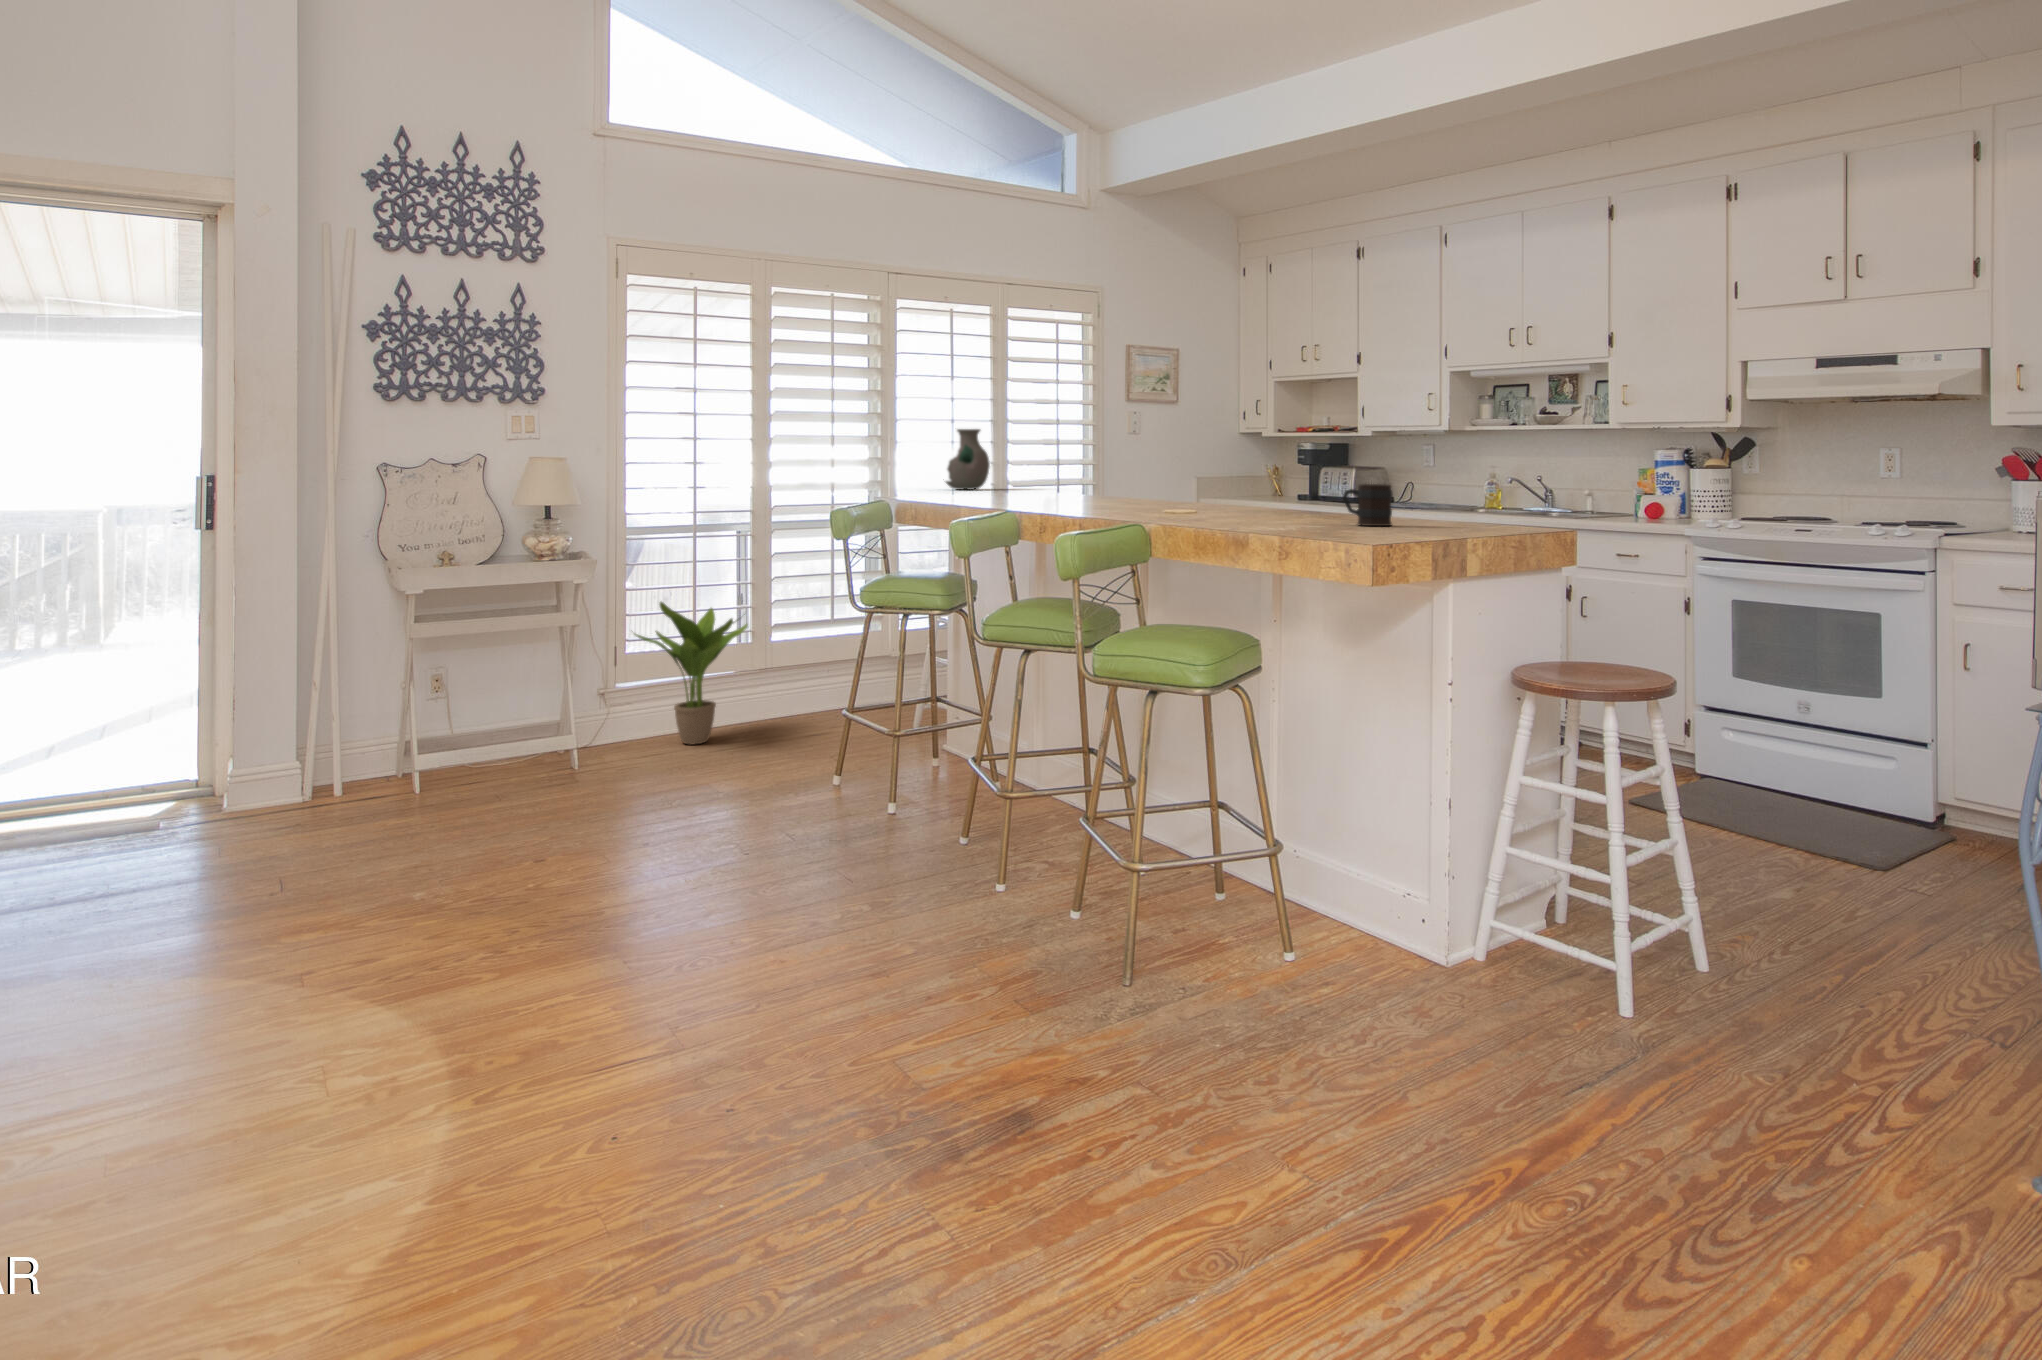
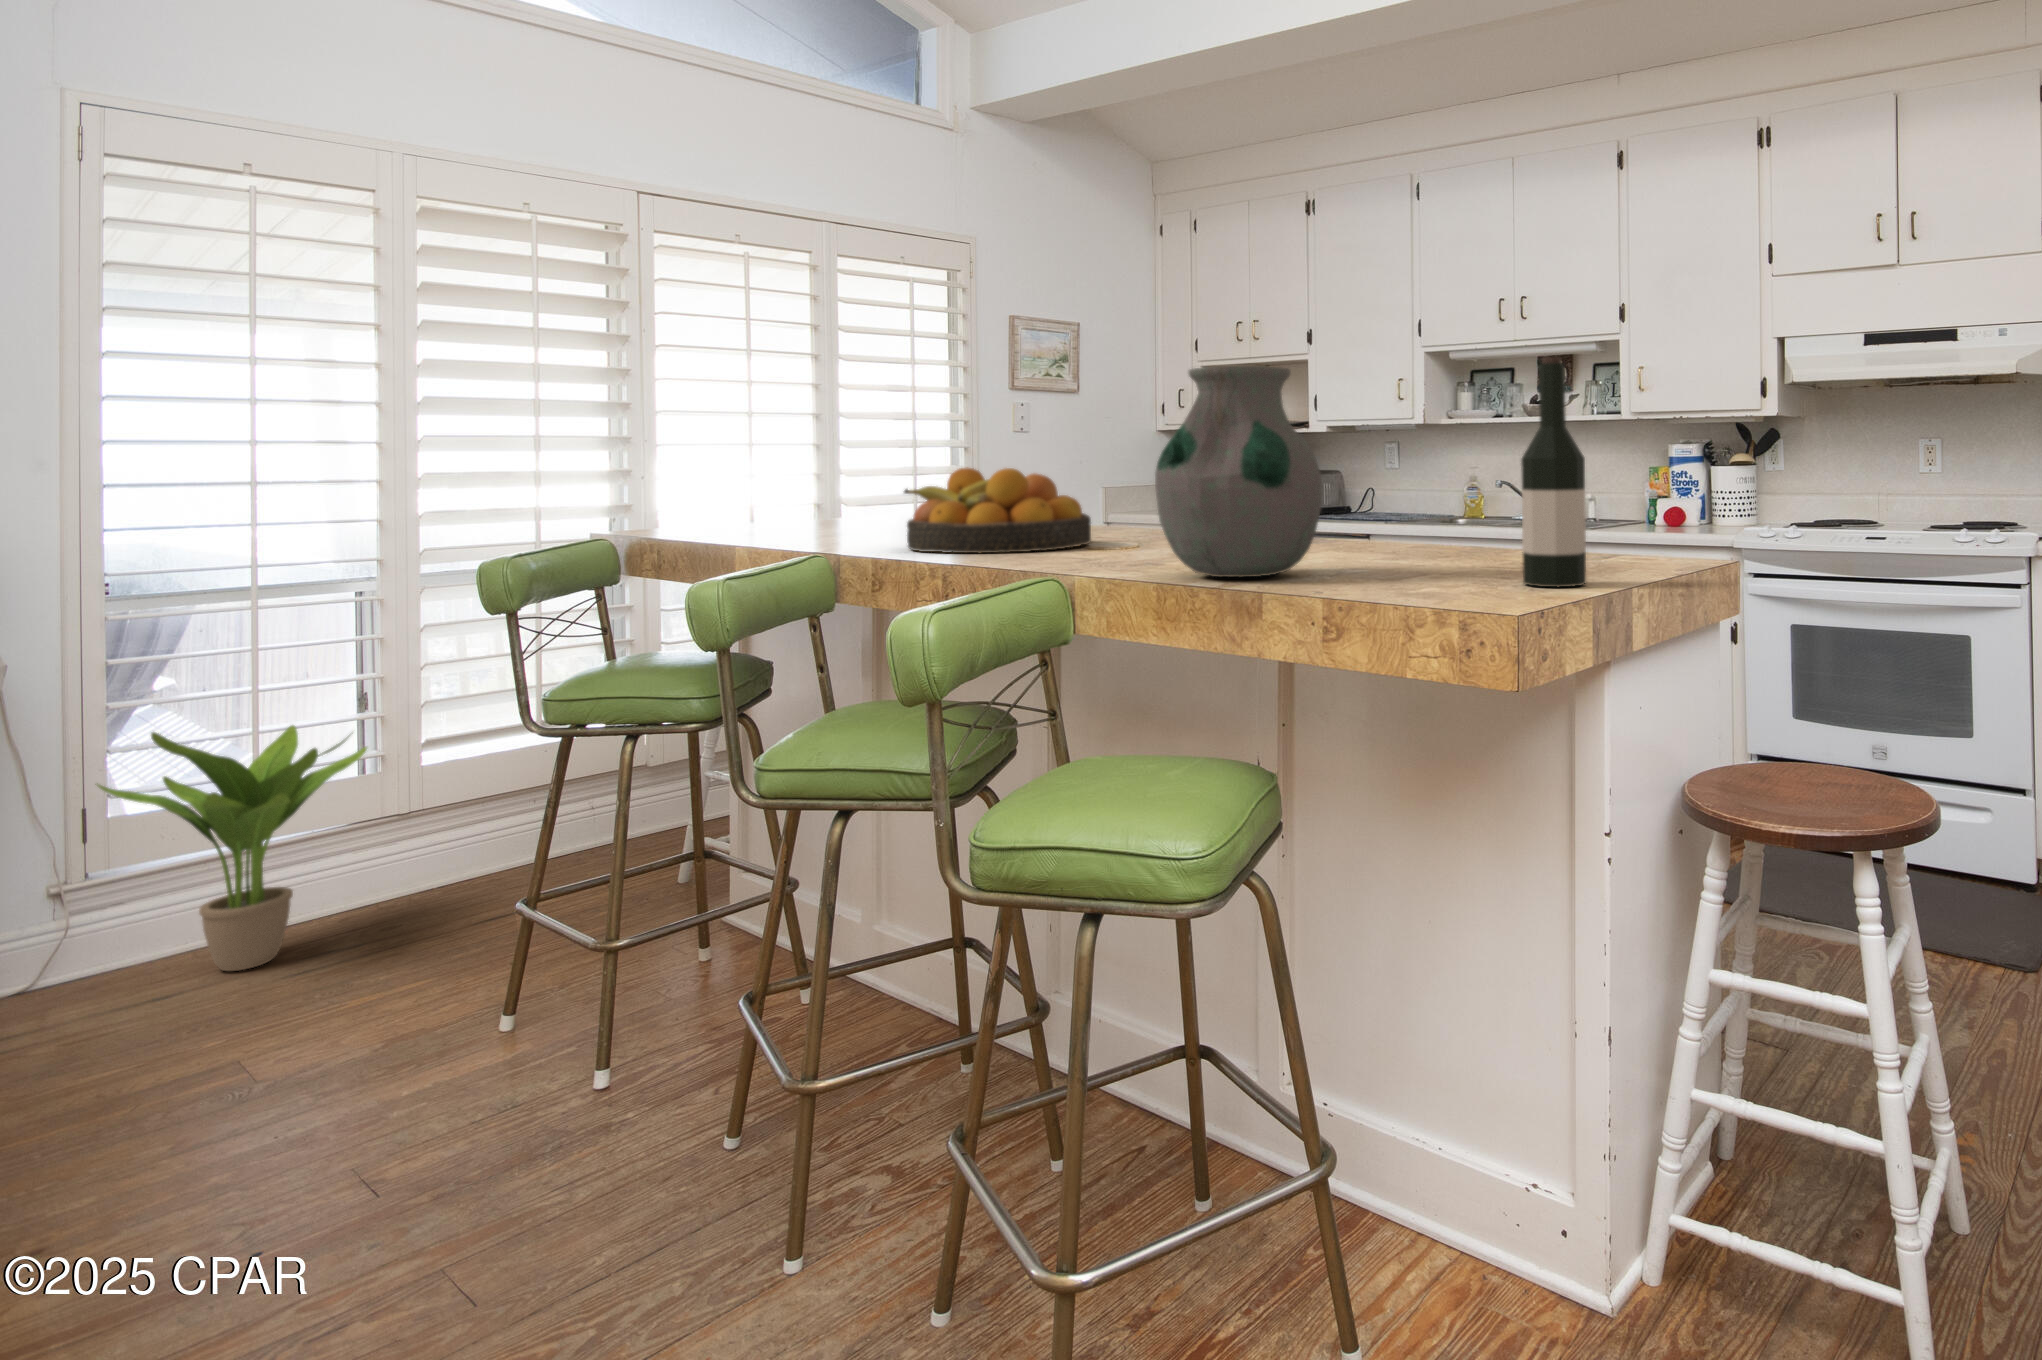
wine bottle: none [1396,404,1433,534] -> present [1521,357,1586,587]
vase: present [946,429,990,490] -> present [1155,366,1322,578]
fruit bowl: none [1058,461,1170,513] -> present [904,467,1091,553]
mug: present [1343,484,1393,526] -> none [1398,498,1479,568]

